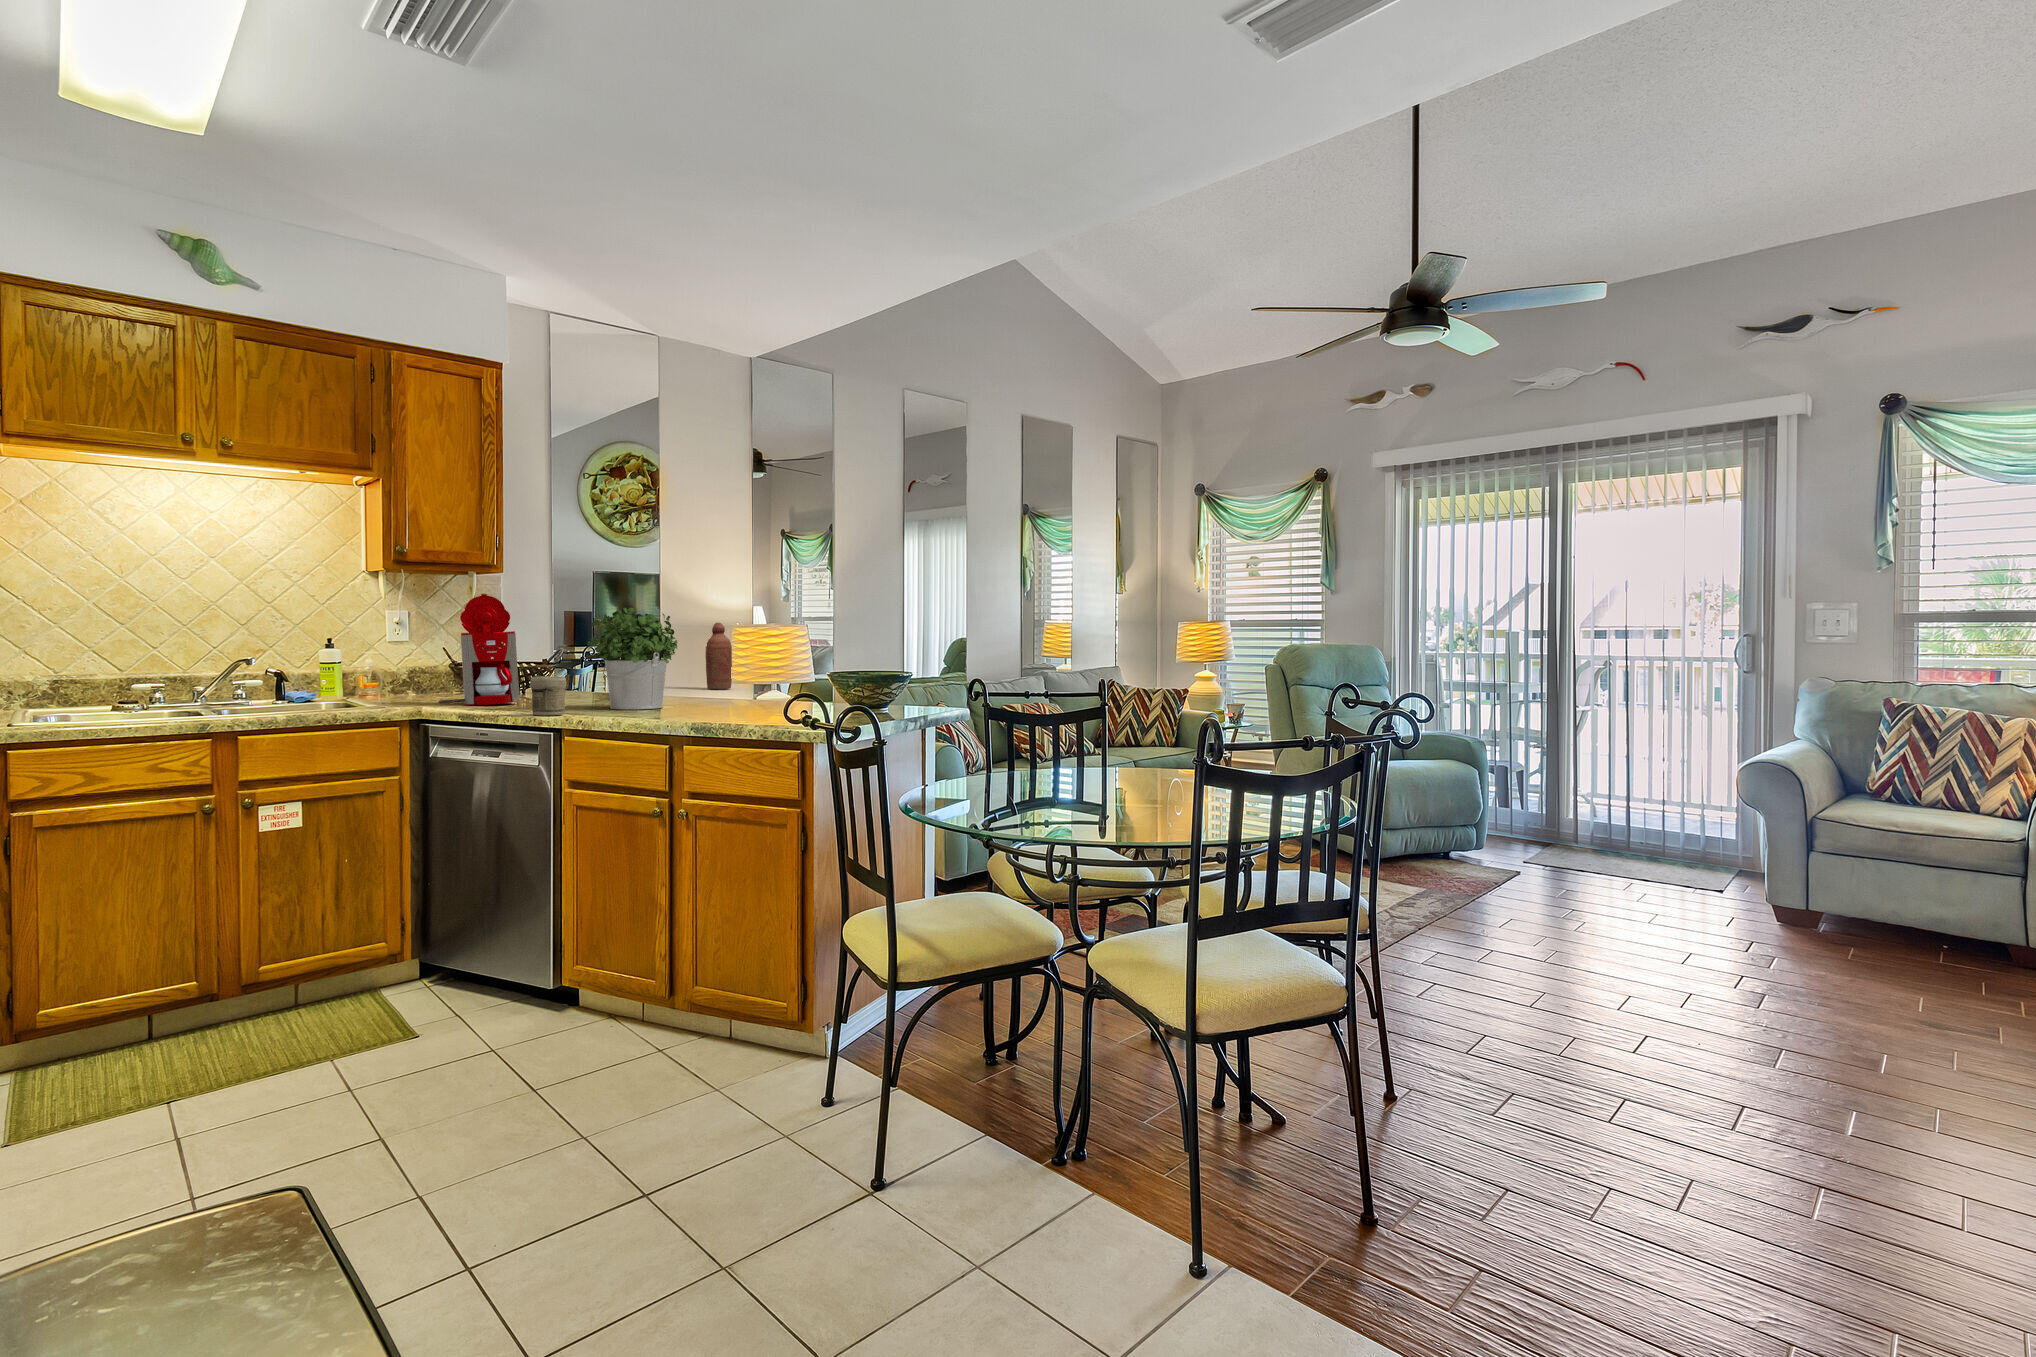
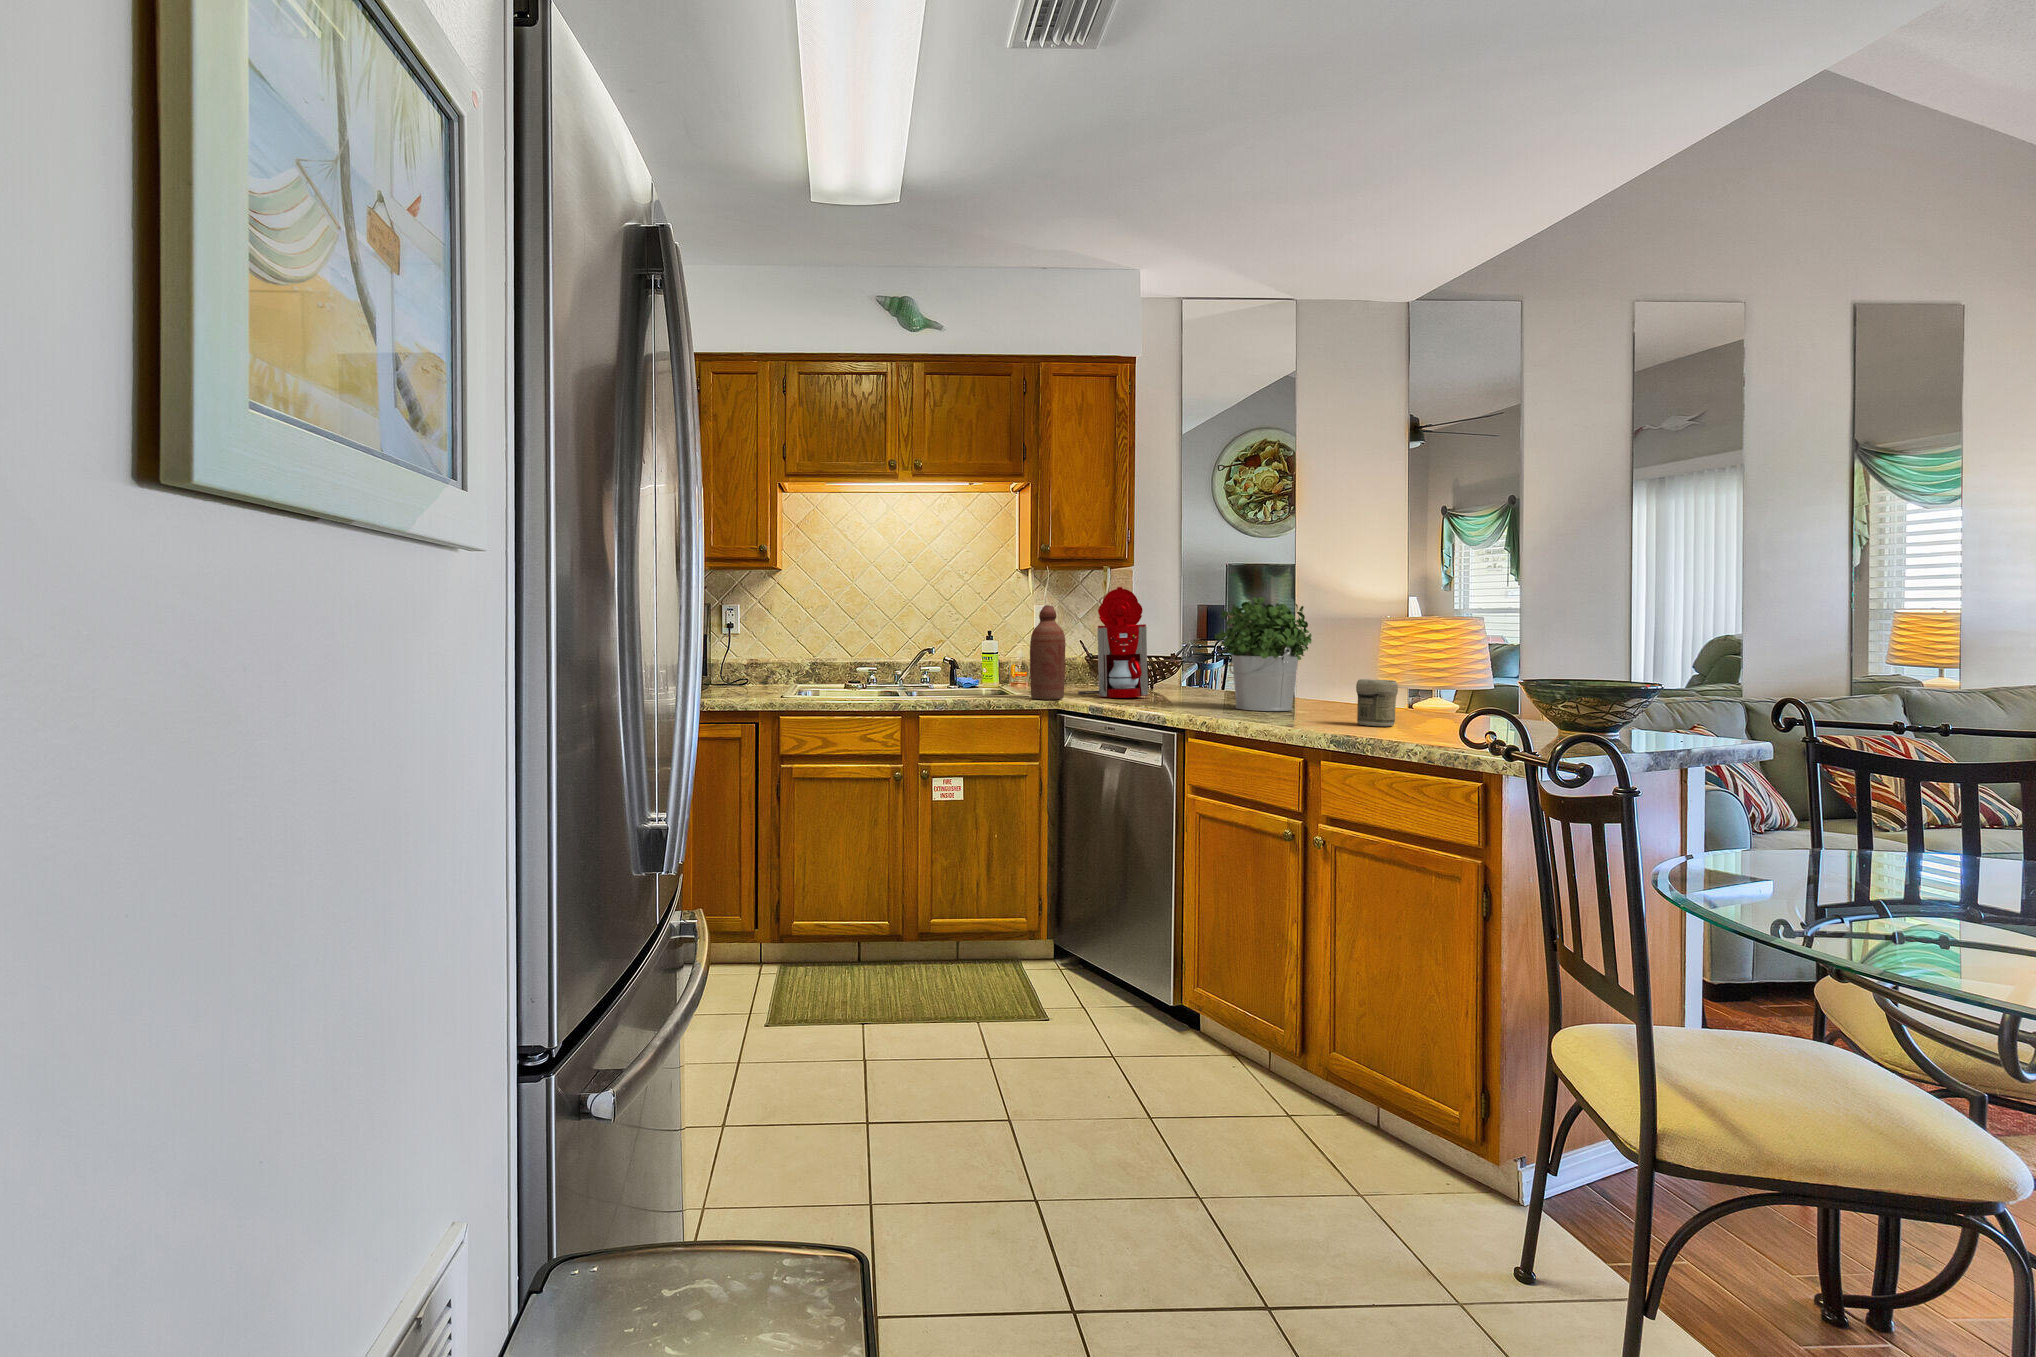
bottle: present [706,623,732,689] -> present [1030,605,1065,700]
jar: present [530,676,567,716] -> present [1356,679,1398,726]

